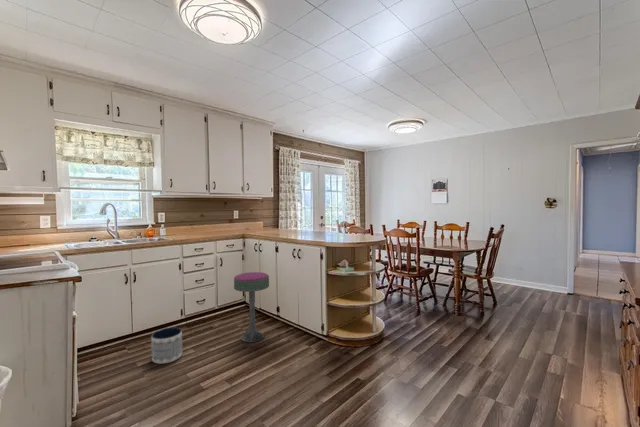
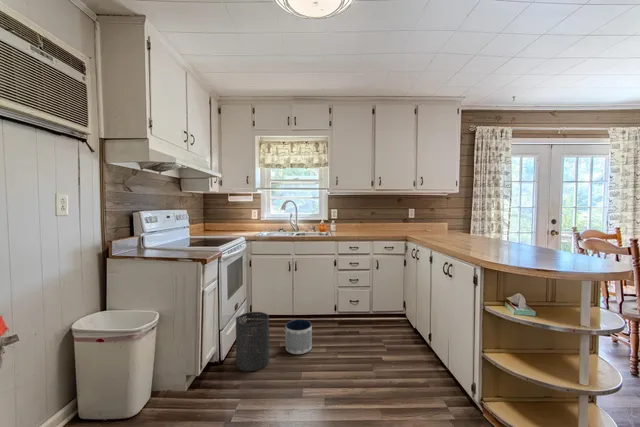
bar stool: present [234,272,269,342] -> none [364,282,406,368]
trash can: none [101,329,148,398] -> present [236,312,269,371]

